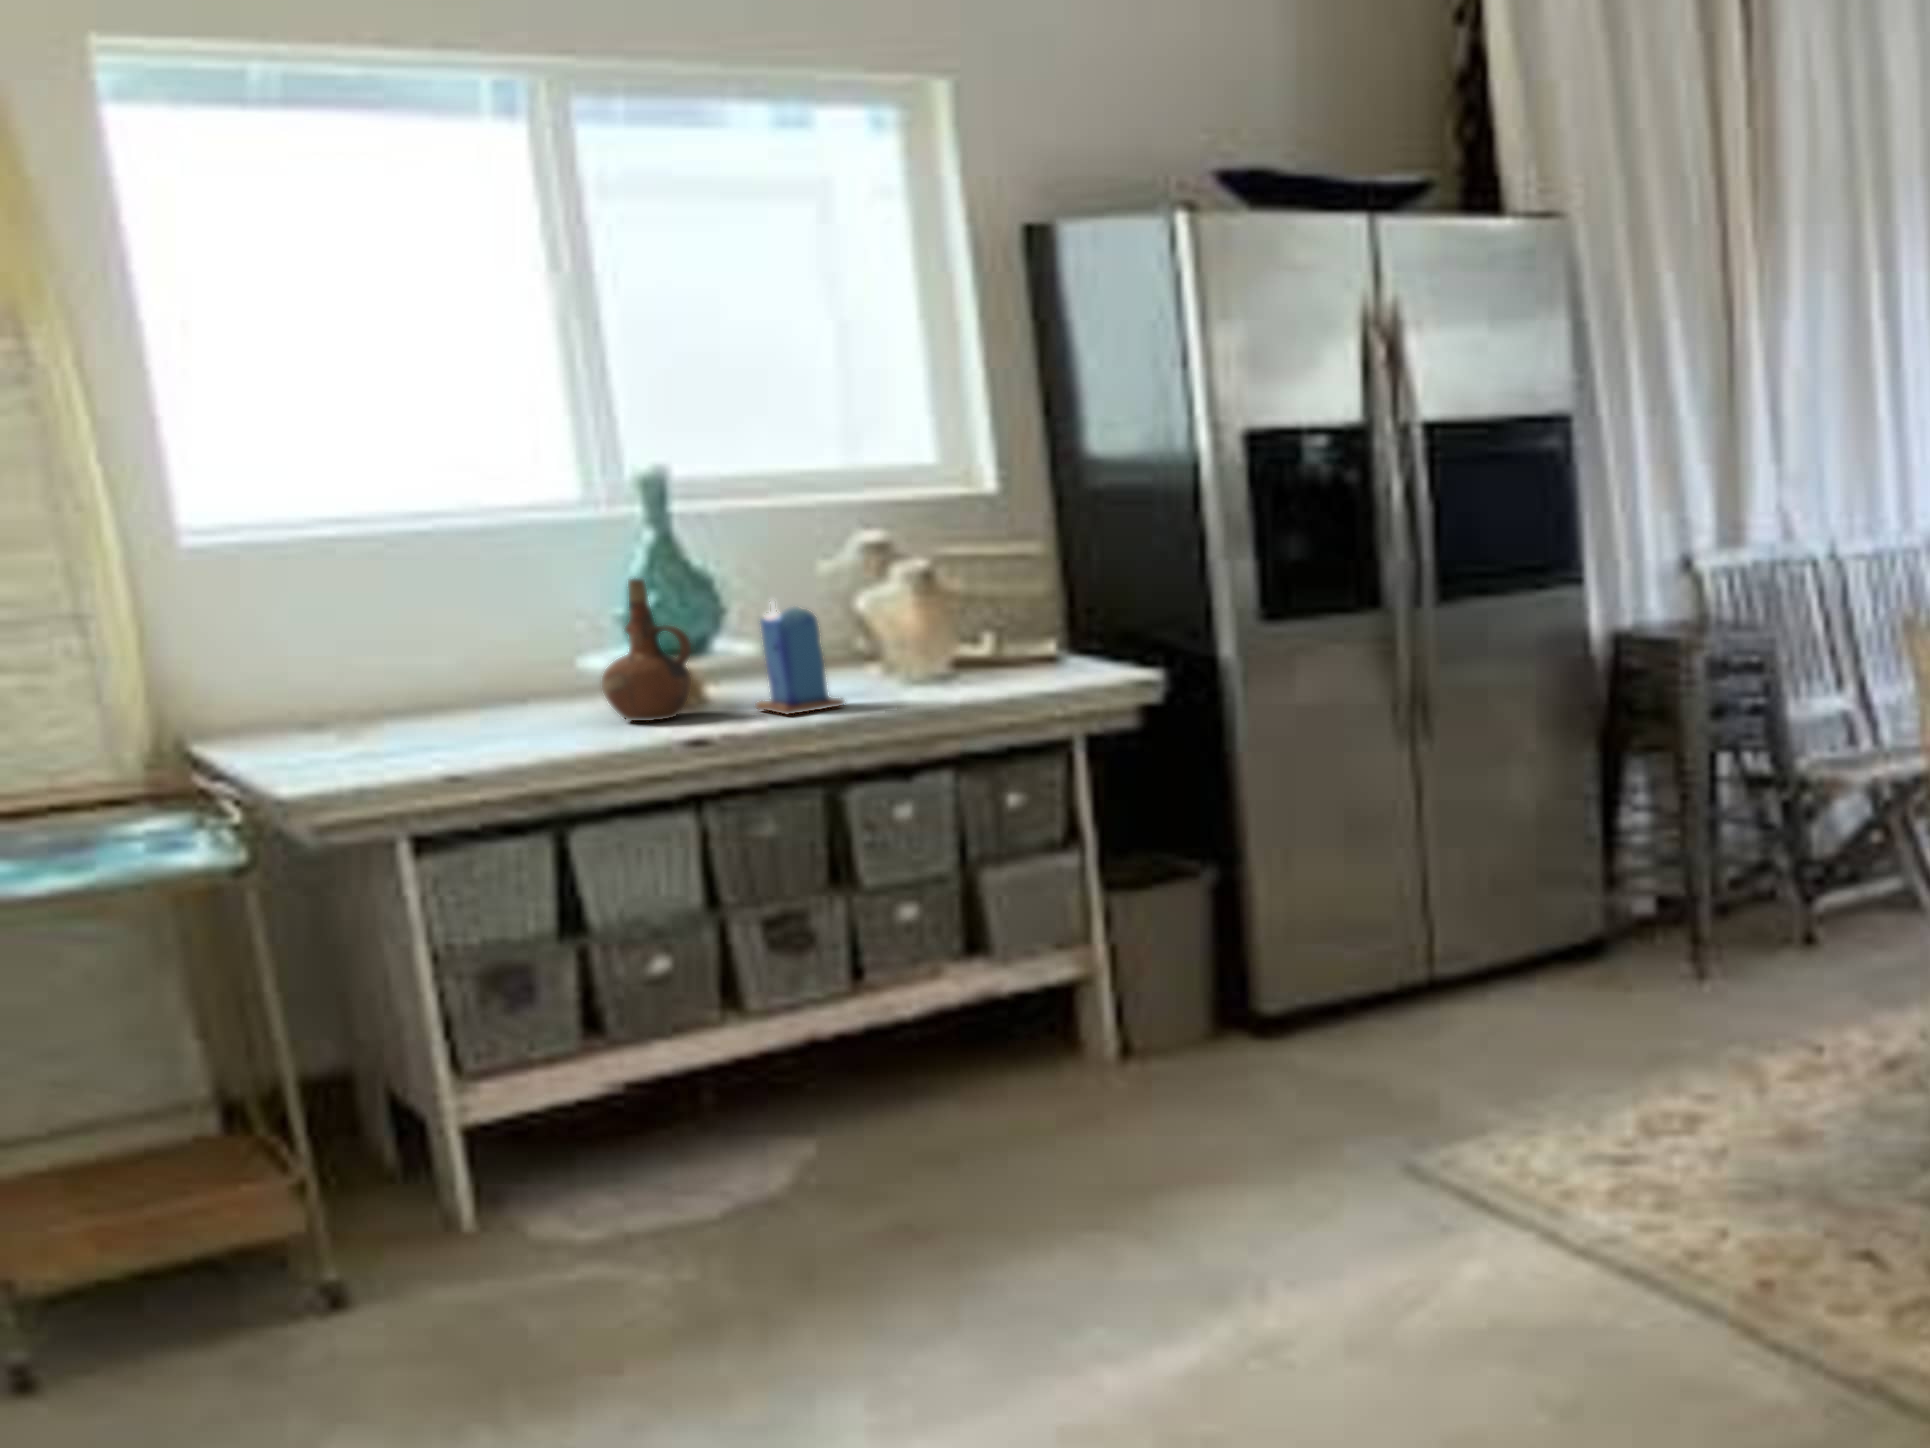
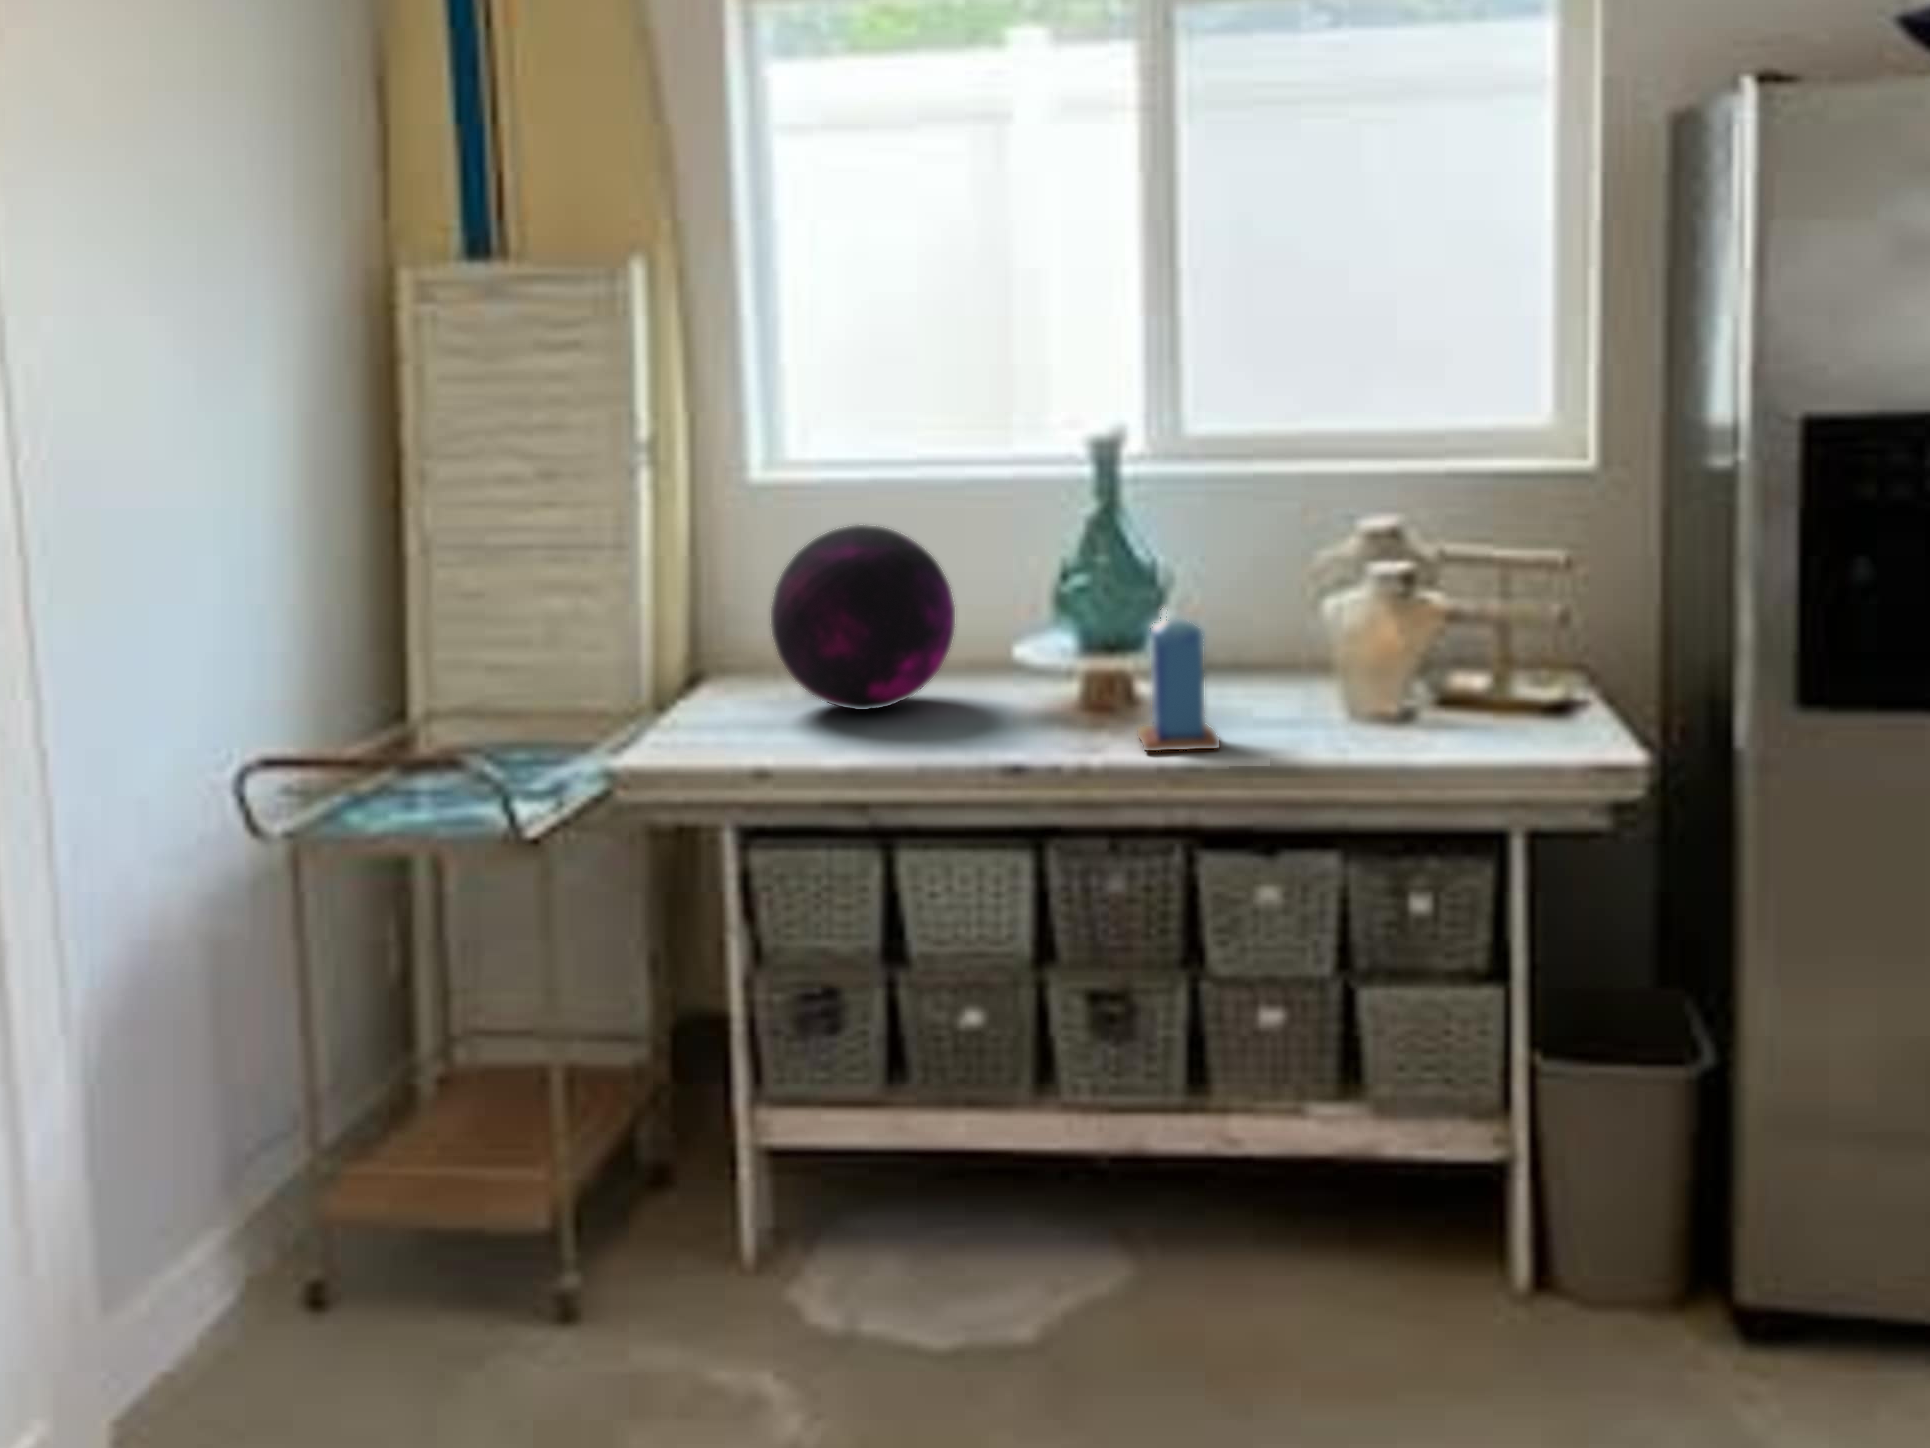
decorative orb: none [315,560,523,734] -> present [771,525,955,710]
ceramic pitcher: present [602,578,691,721] -> none [993,566,1082,731]

